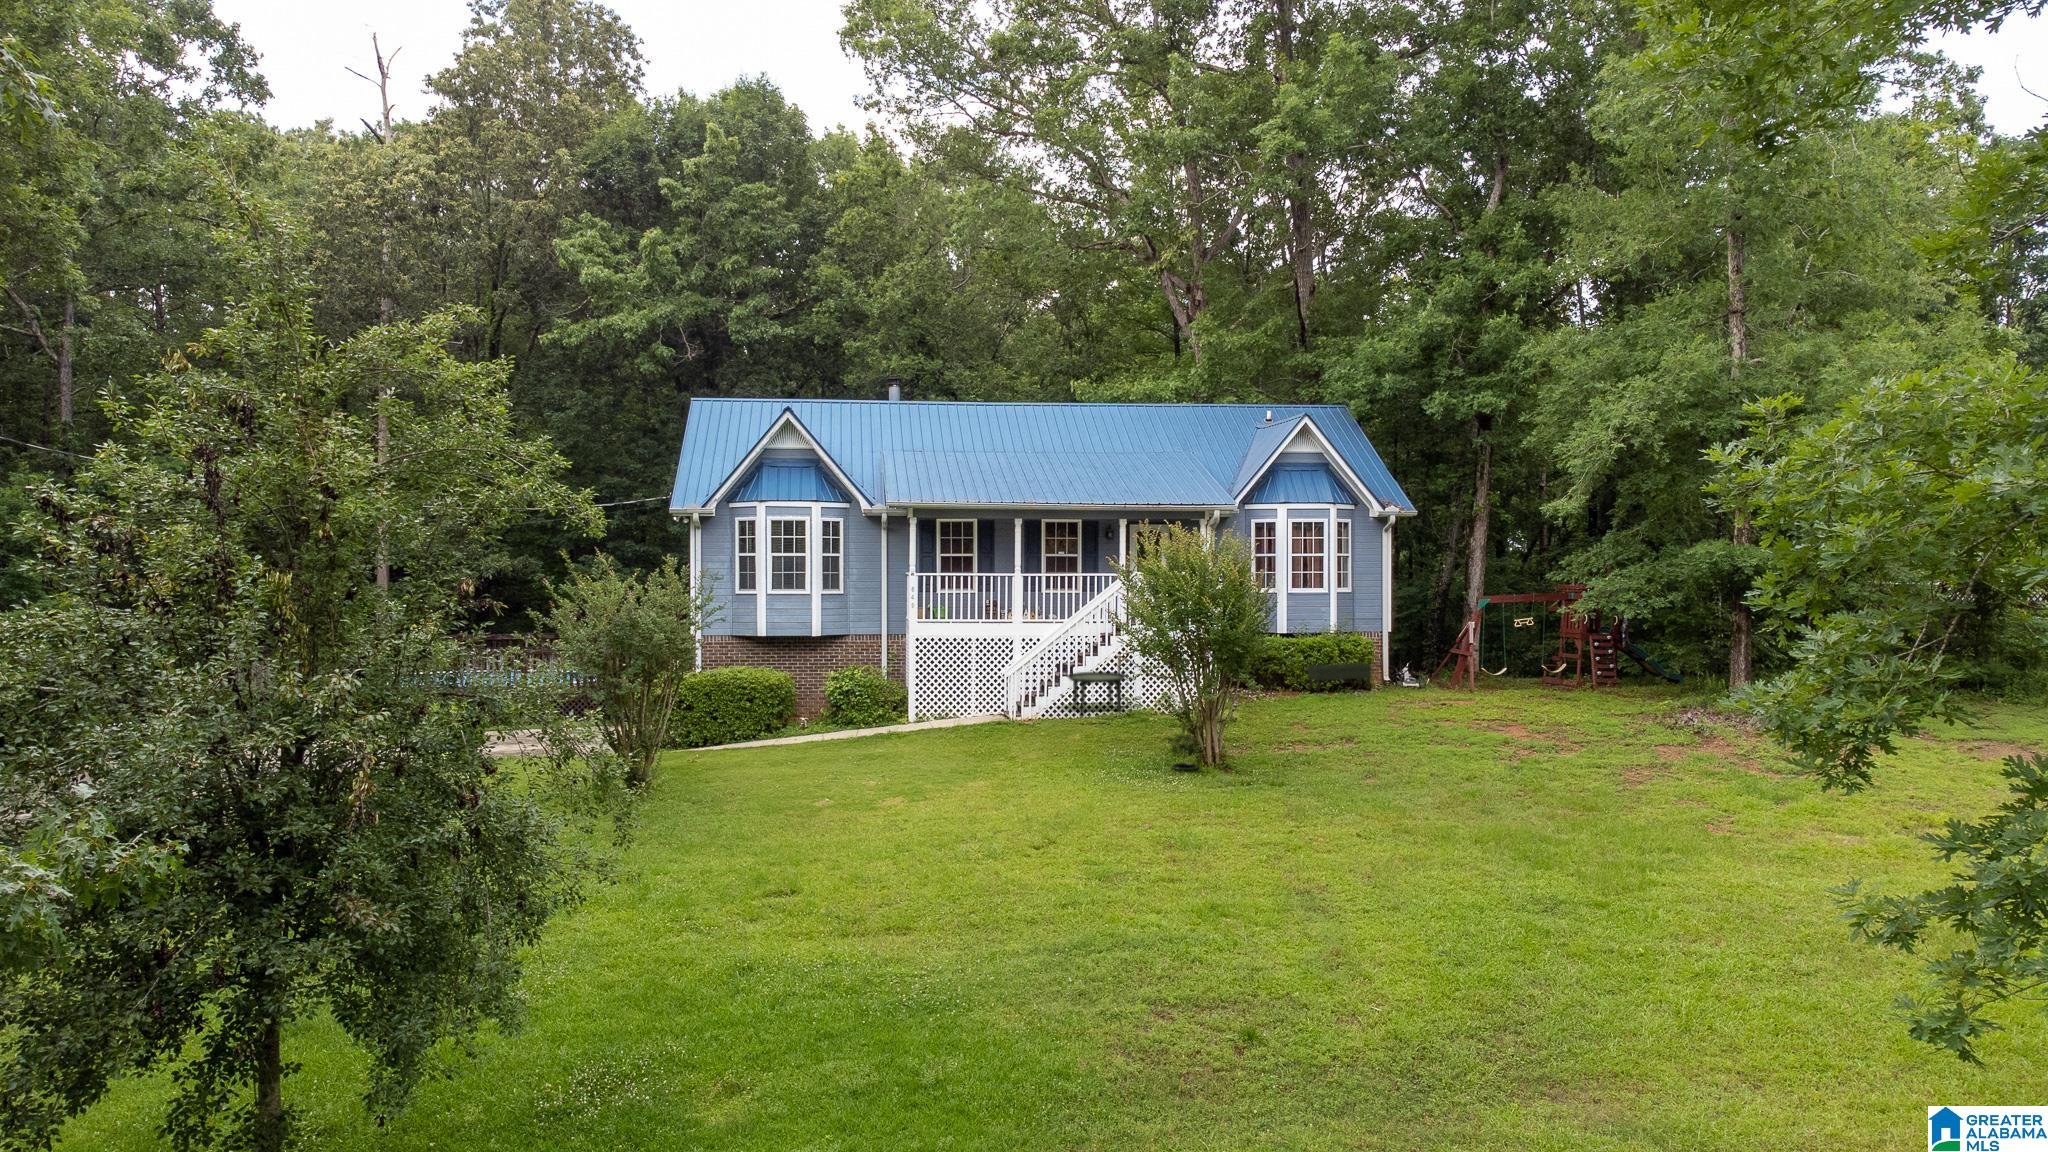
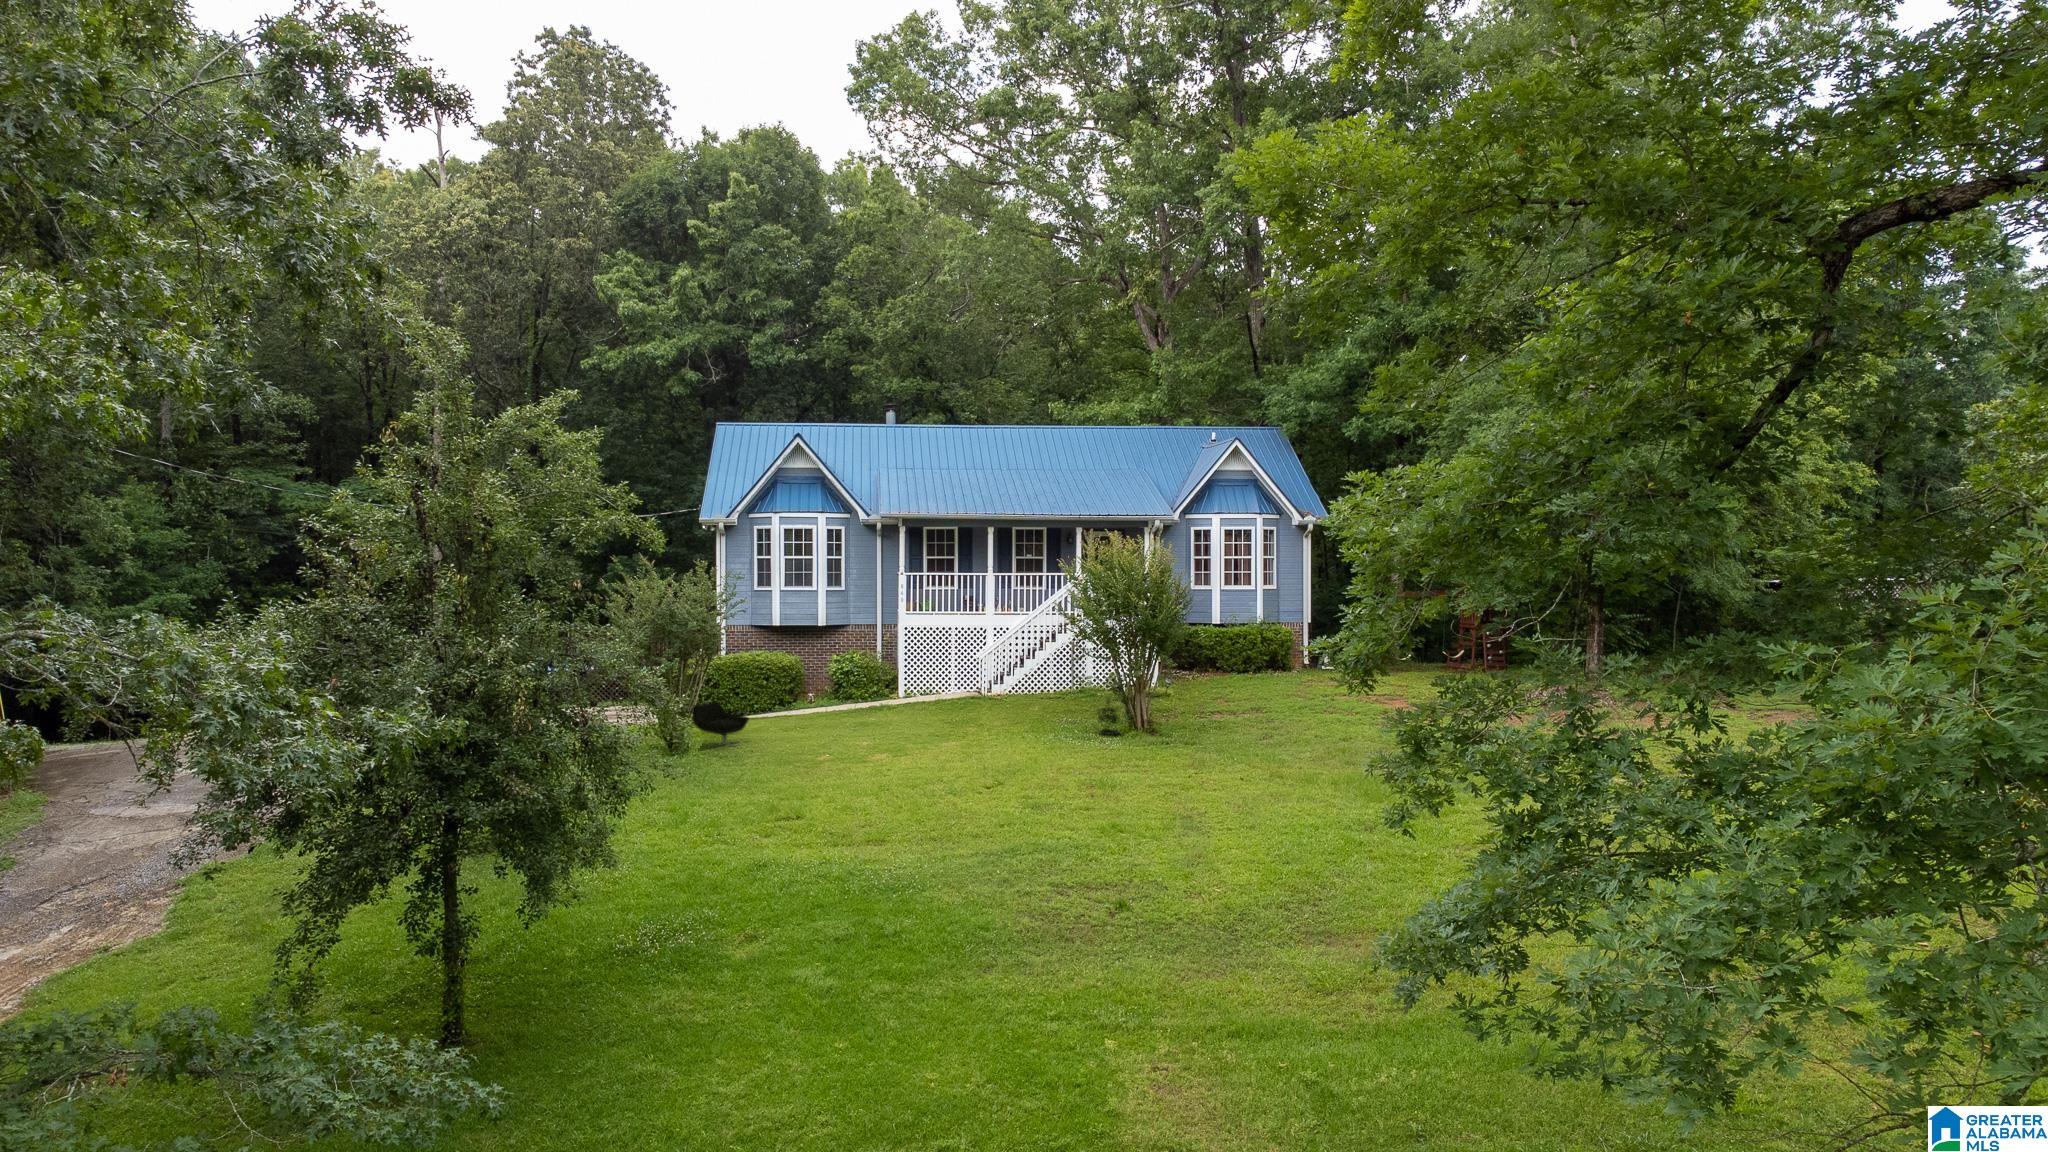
bench: present [1308,663,1371,692] -> none [1235,650,1288,675]
round table: present [1068,672,1126,714] -> none [1028,656,1078,692]
lounge chair: none [655,730,729,791] -> present [692,701,749,744]

